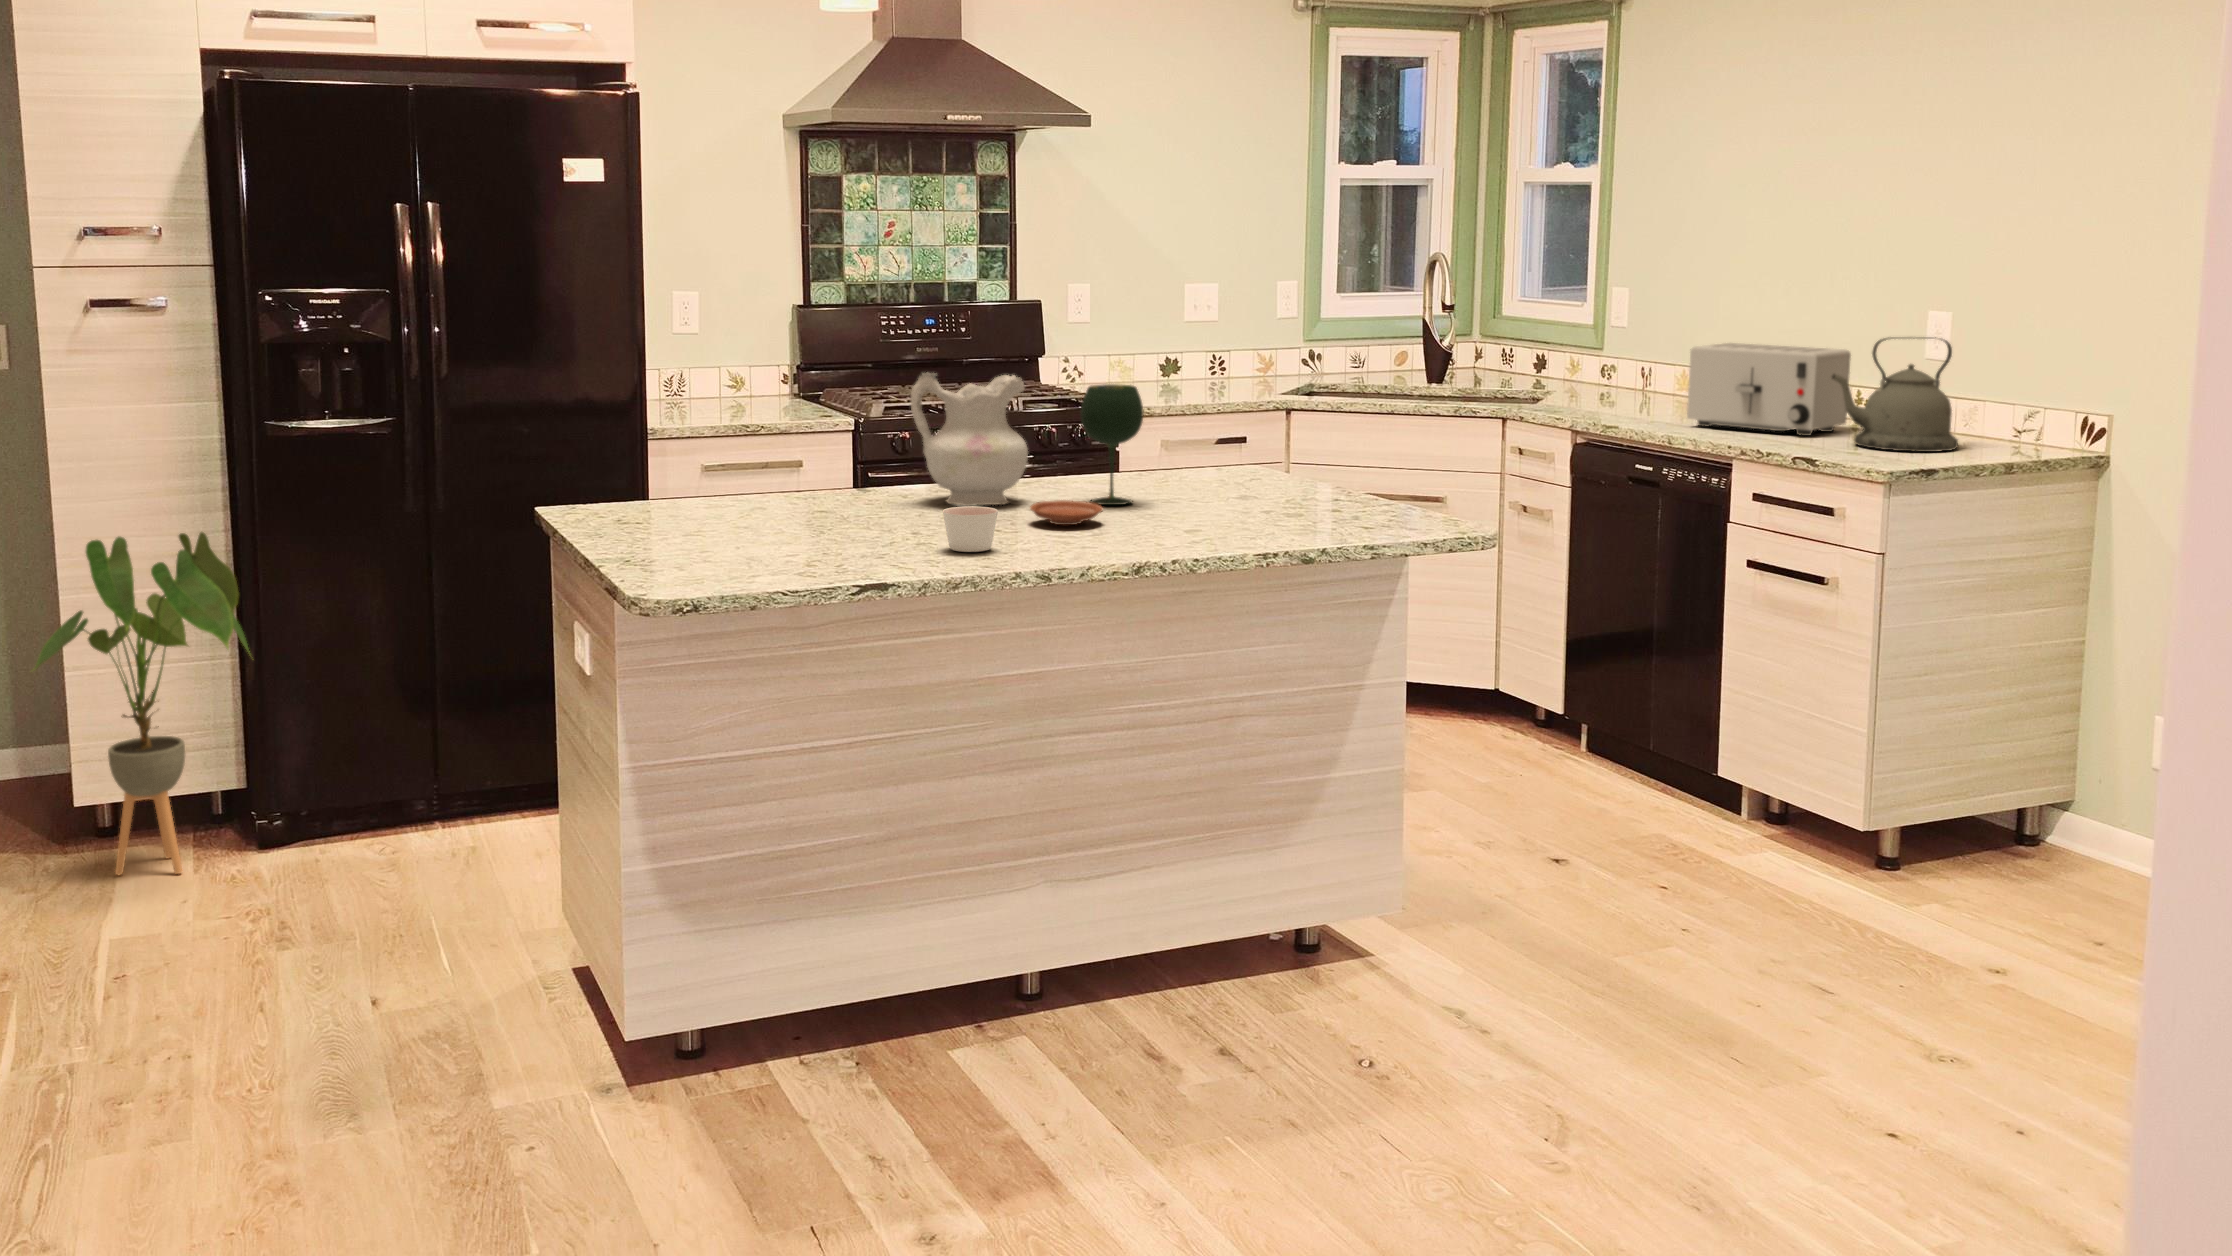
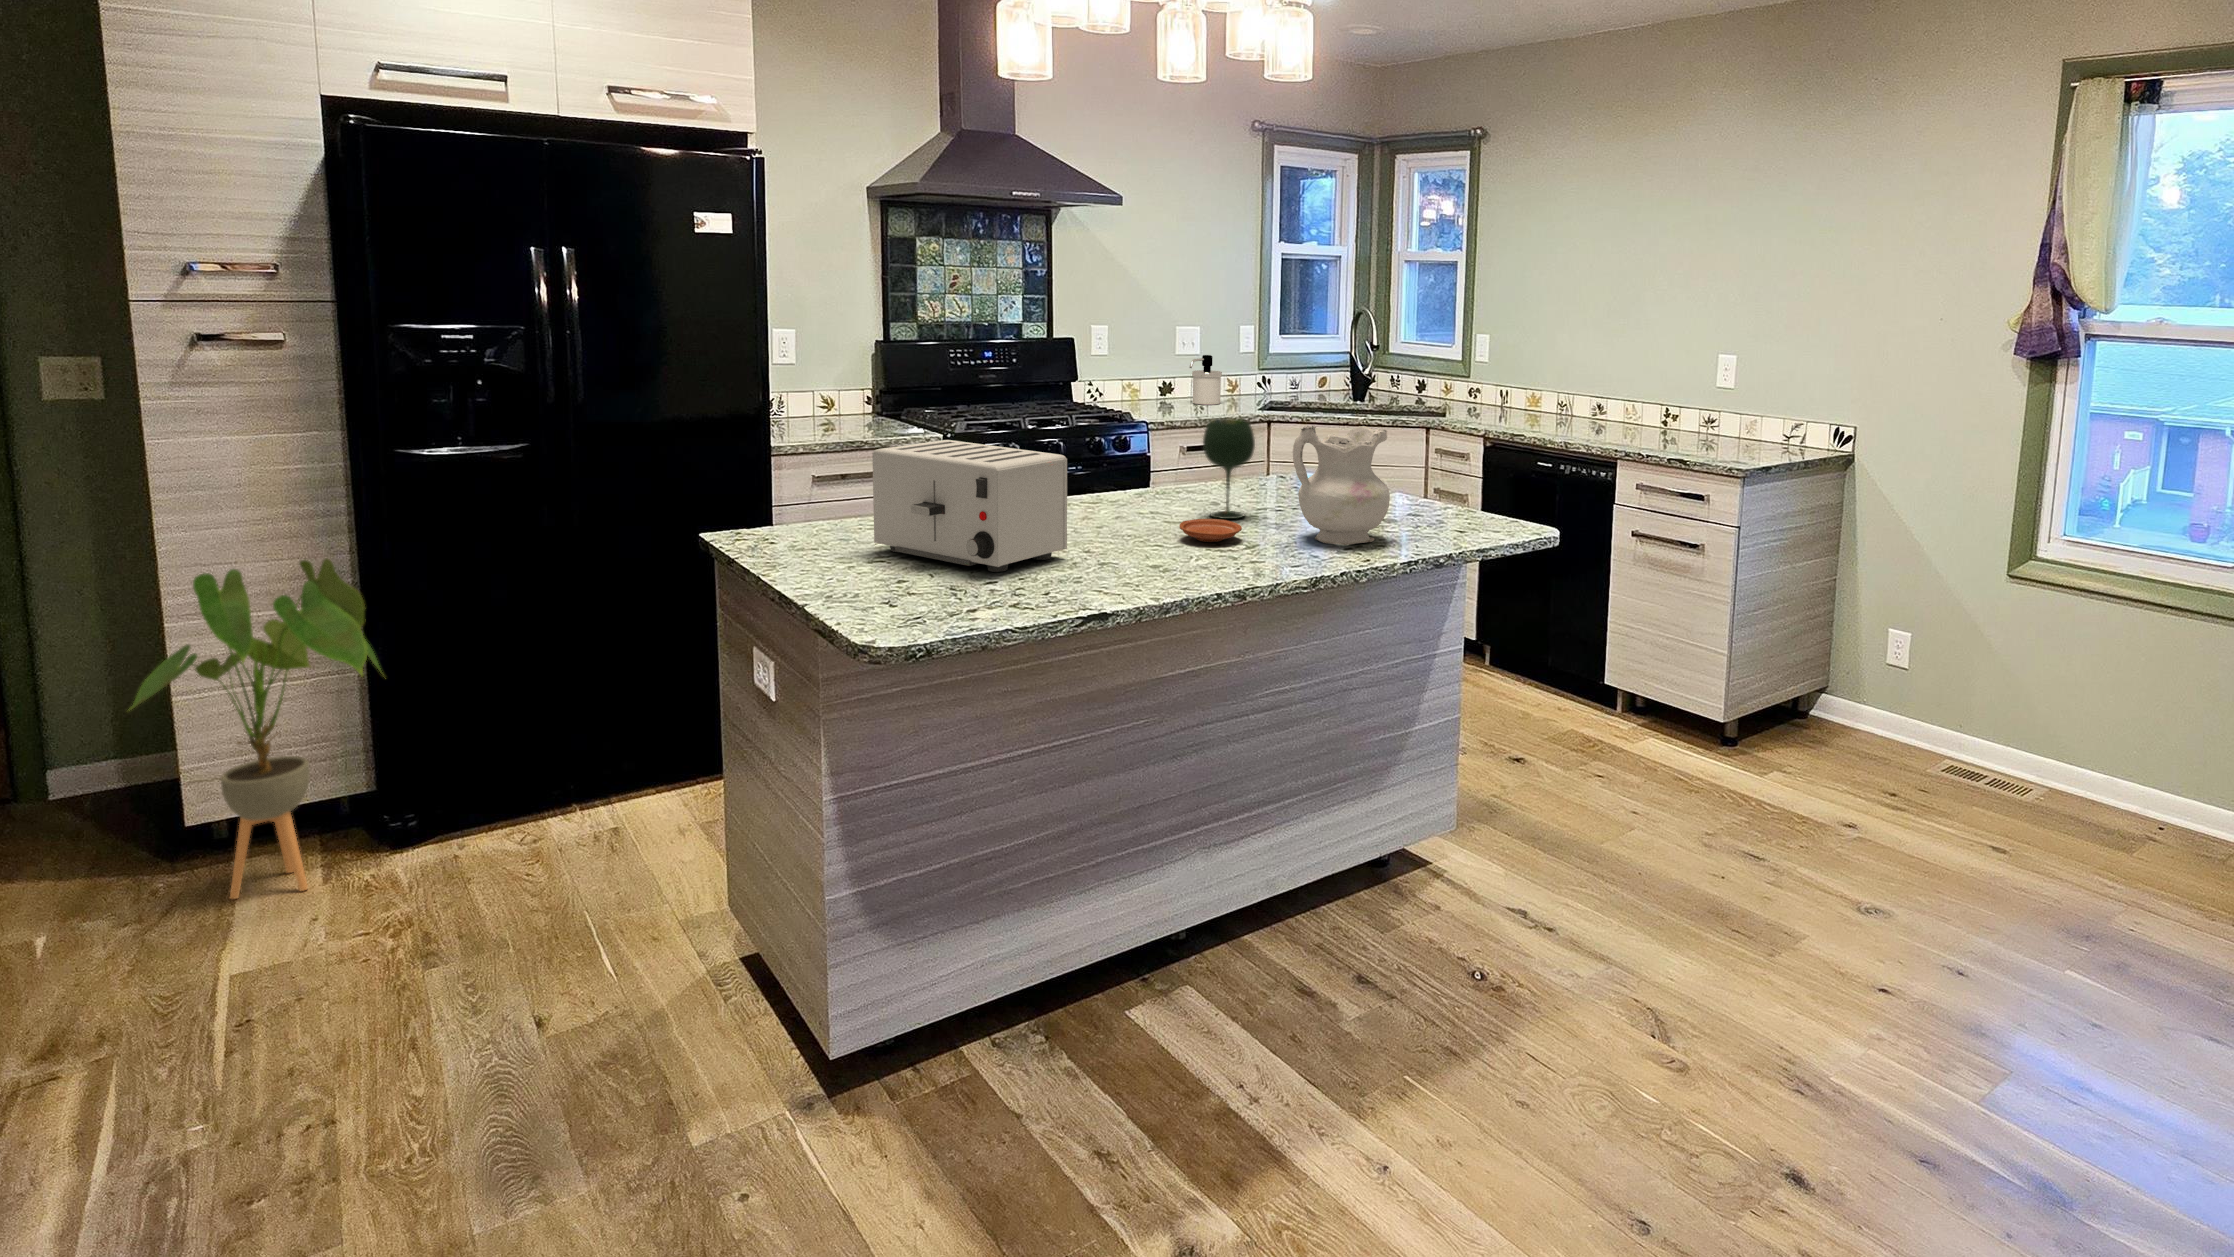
soap dispenser: none [1197,321,1244,387] -> present [1190,355,1222,405]
kettle: present [1832,337,1958,452] -> none [1680,375,1759,455]
toaster: present [1687,343,1851,436] -> present [872,440,1067,572]
ceramic pitcher: present [911,373,1028,506] -> present [1293,426,1390,545]
candle: present [943,506,998,552] -> none [1130,533,1179,576]

